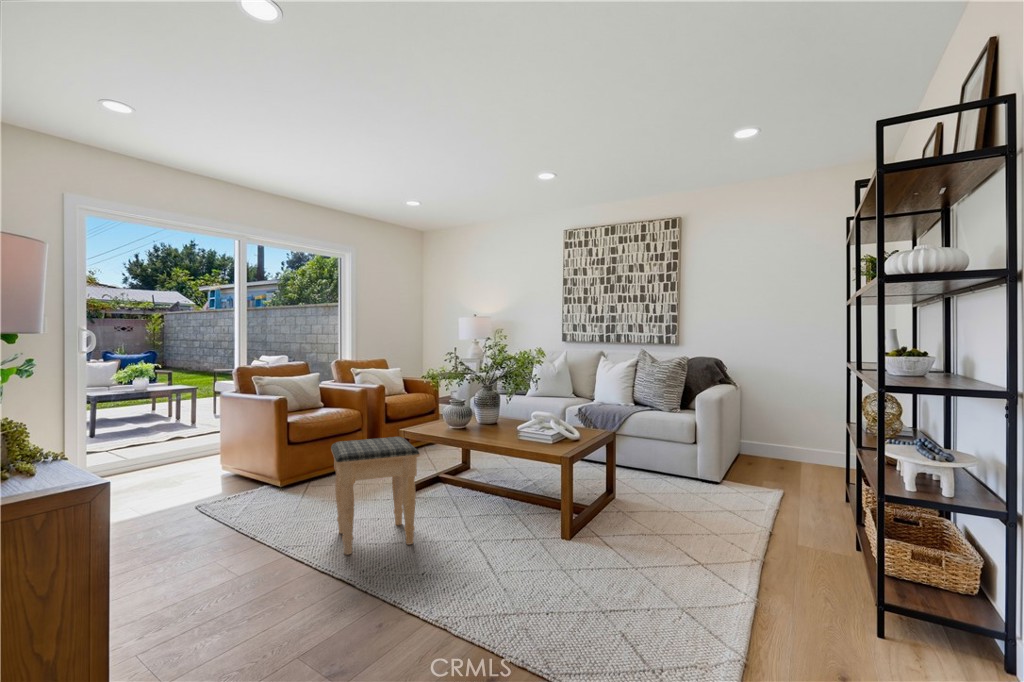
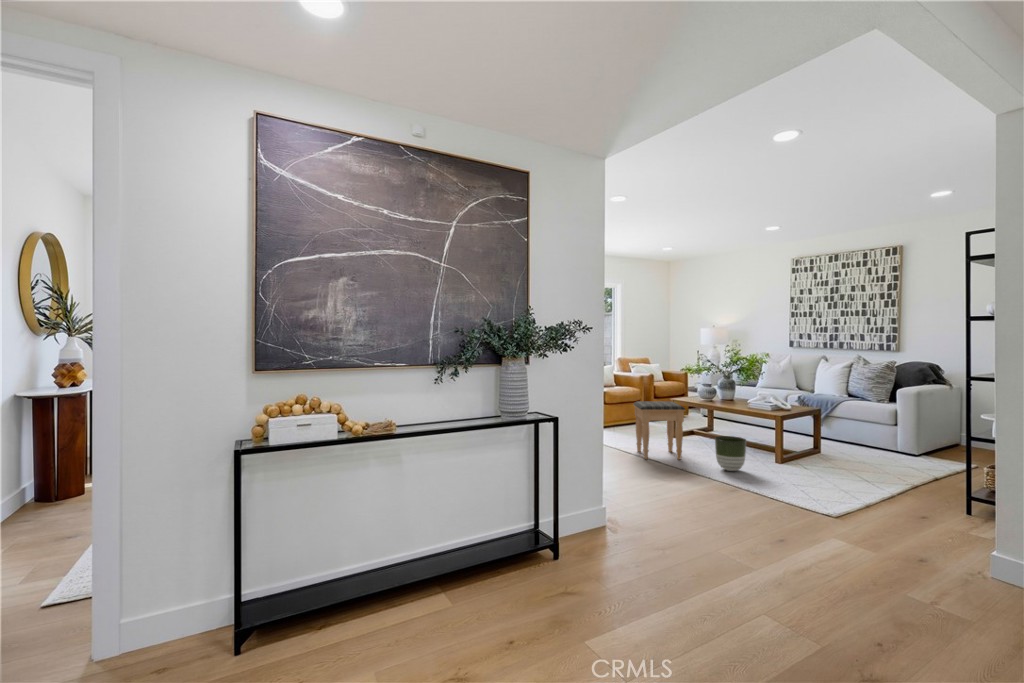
planter: none [468,496,519,562] -> present [715,436,746,471]

